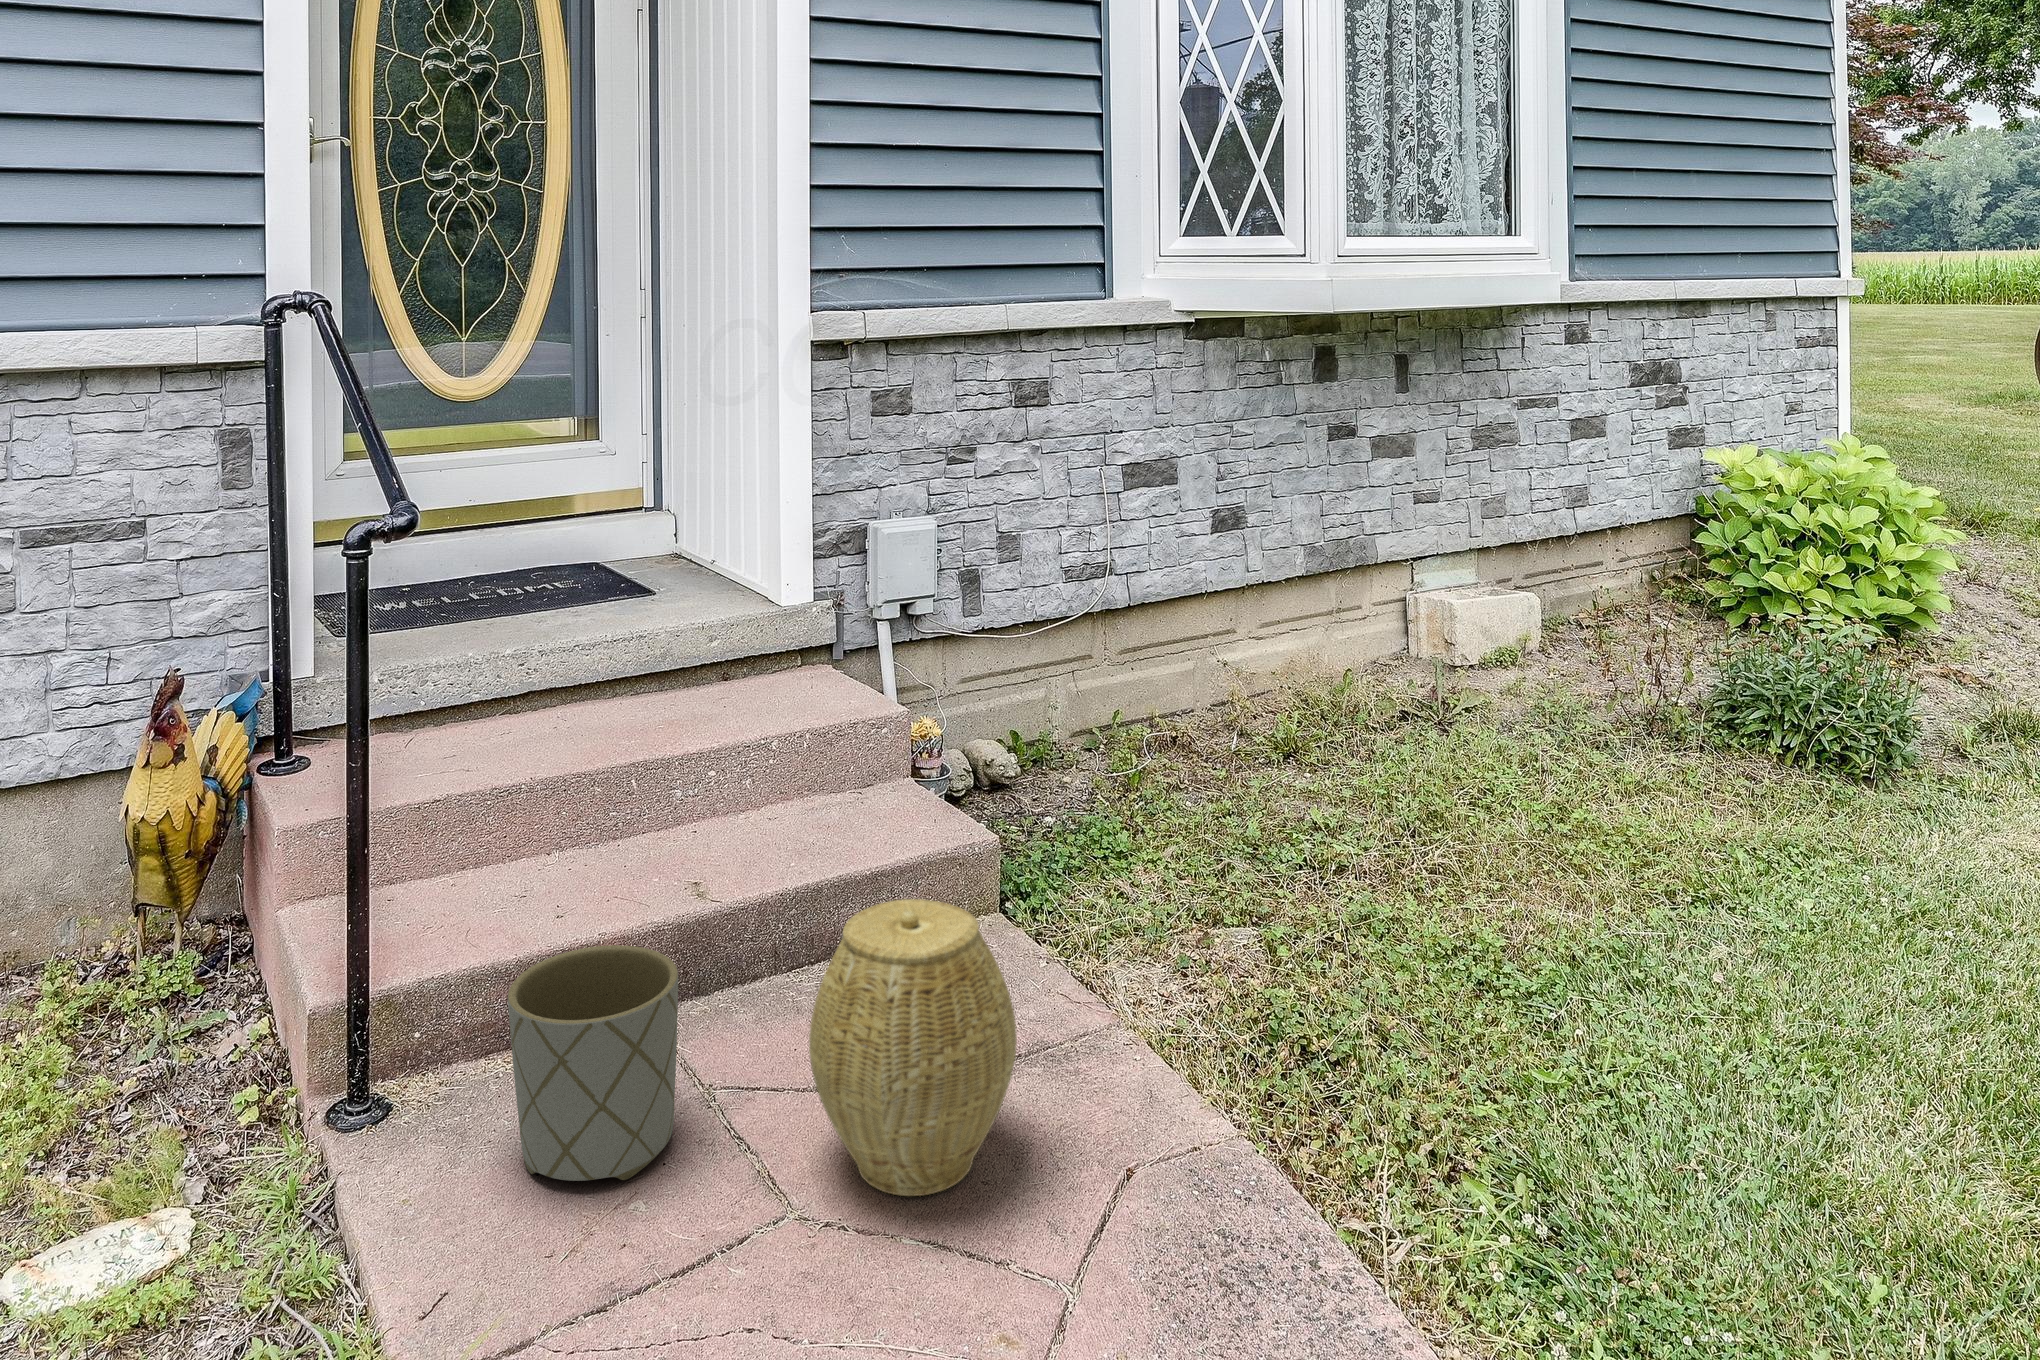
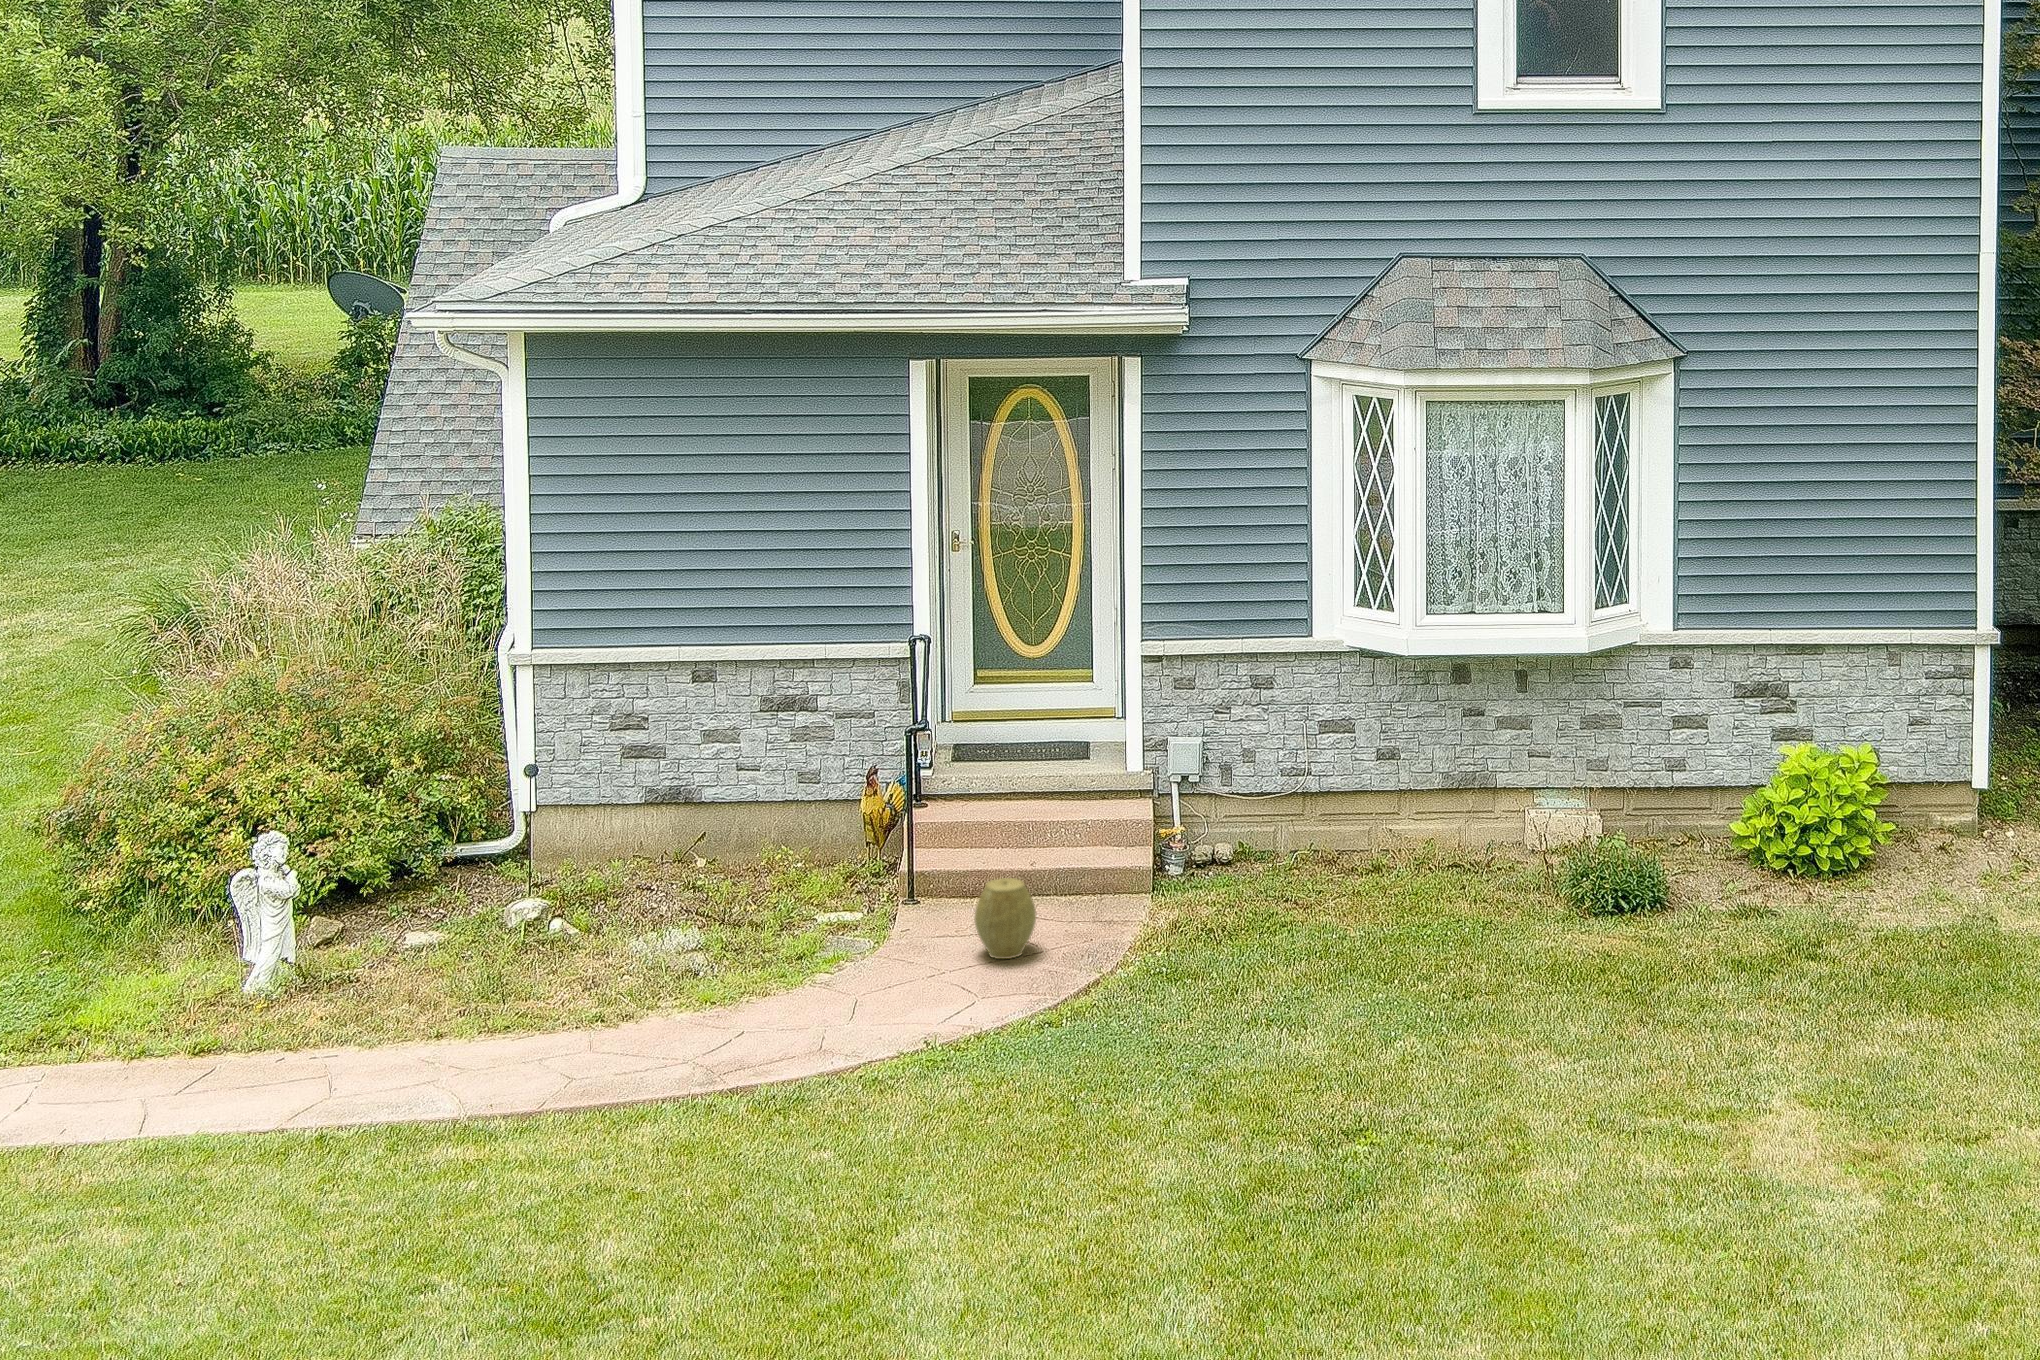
planter: present [508,945,678,1181] -> none [910,877,959,940]

